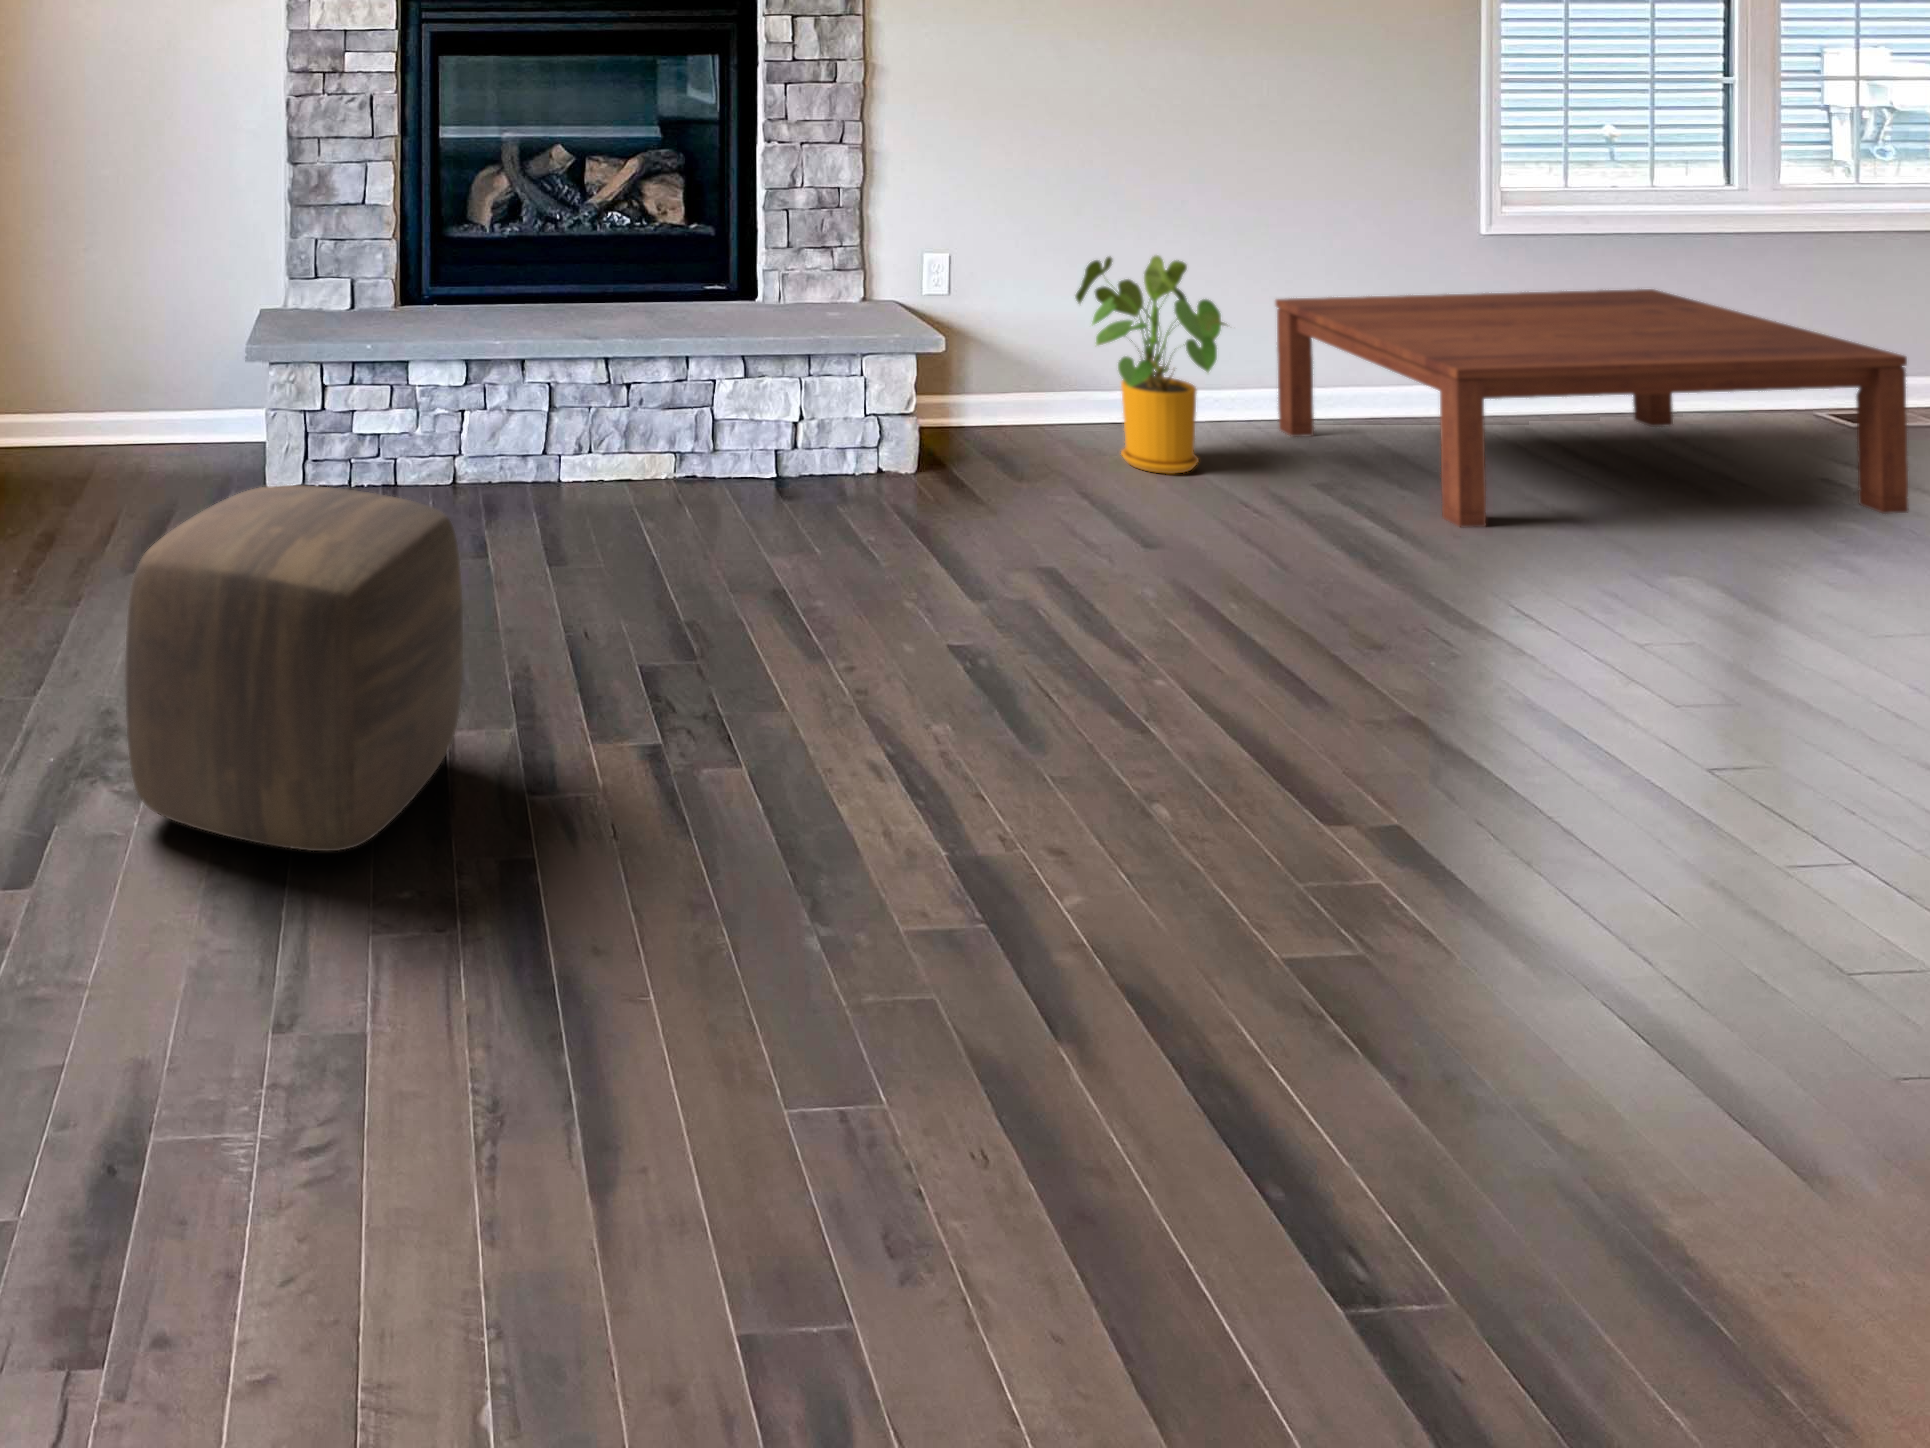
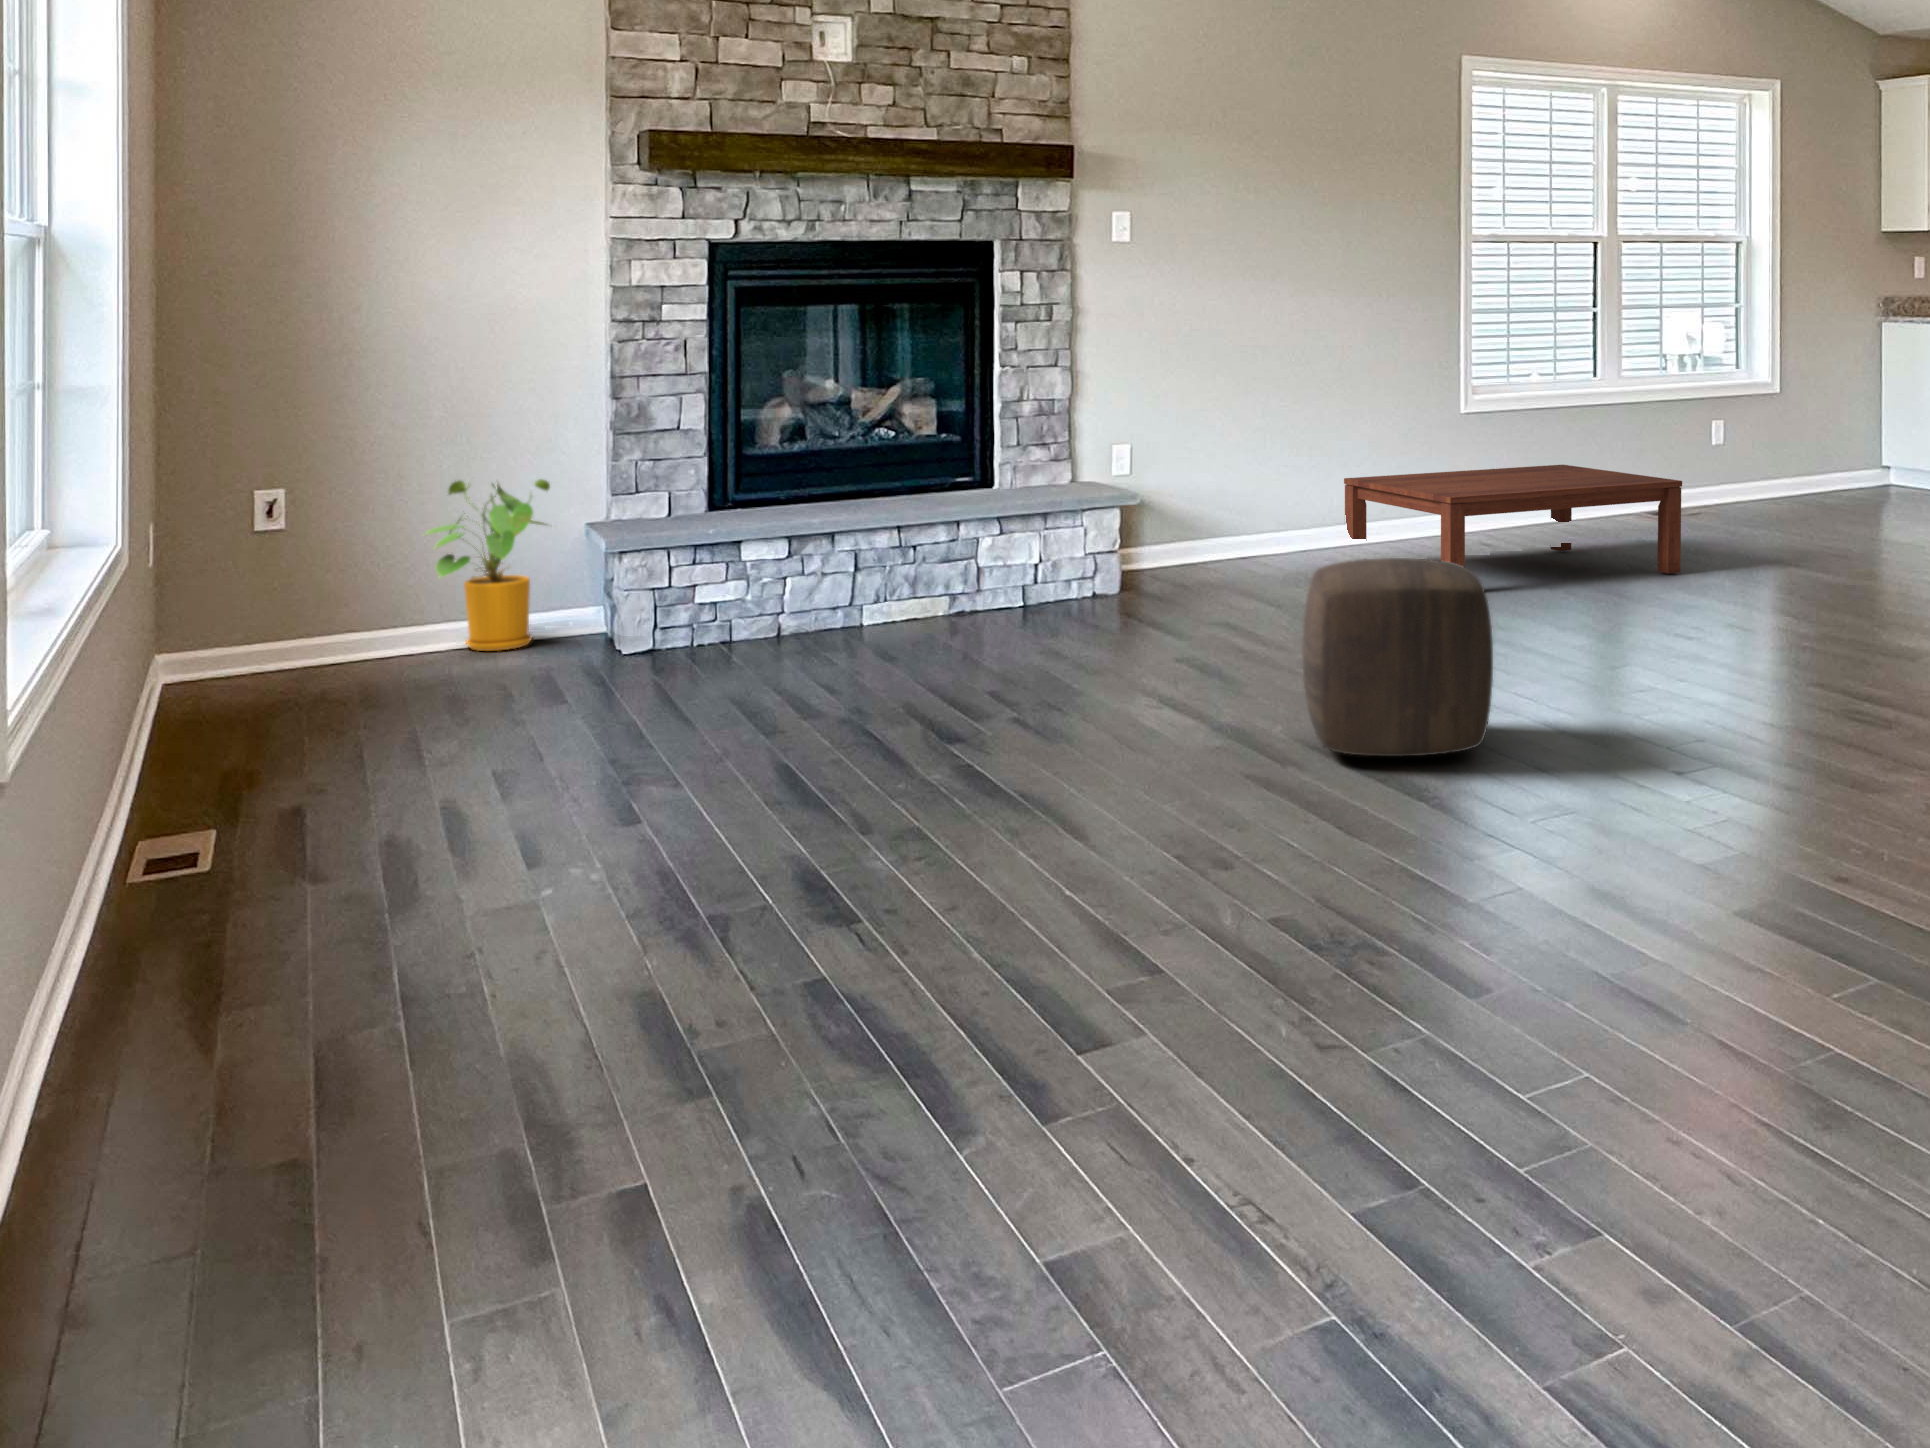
house plant: present [1076,256,1226,474] -> present [427,479,550,651]
ottoman: present [125,485,463,851] -> present [1302,558,1493,756]

